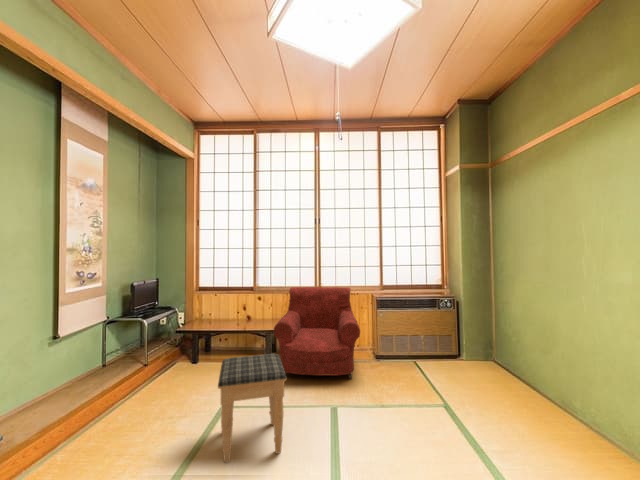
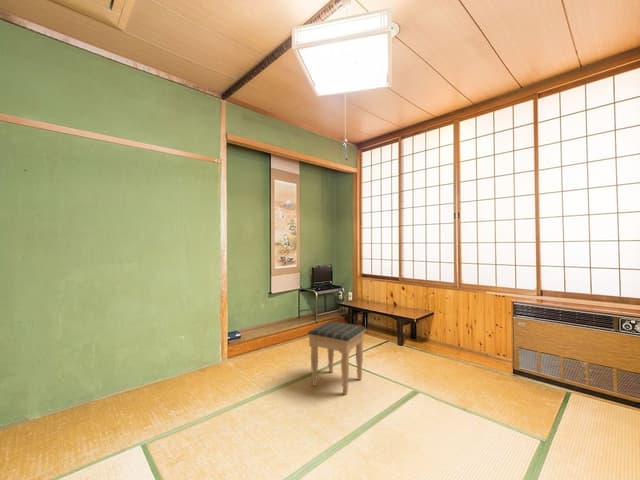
armchair: present [273,287,360,379] -> none [392,281,489,377]

